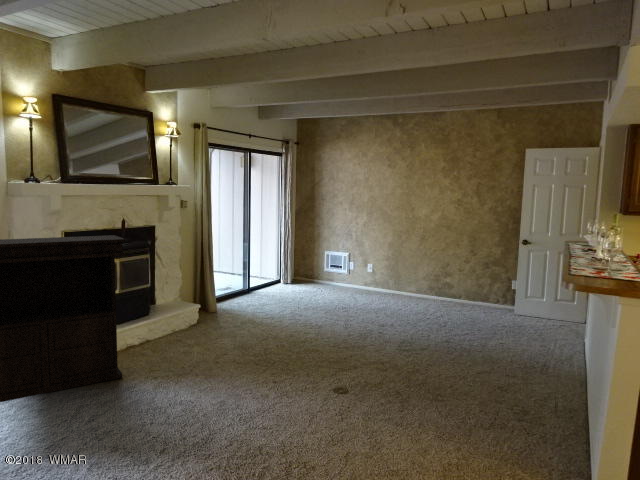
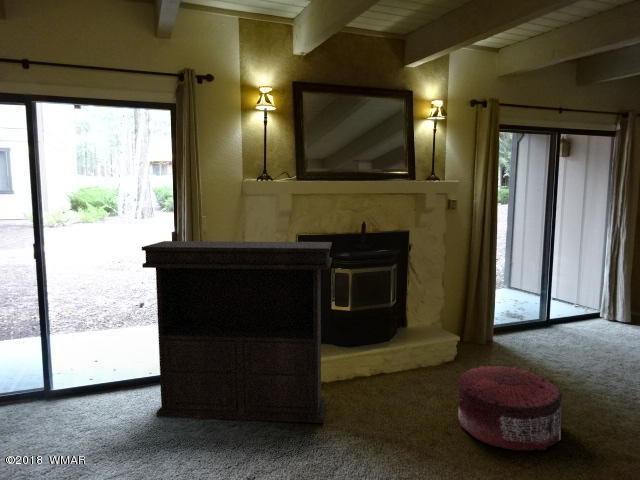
pouf: none [216,312,280,361] -> present [457,366,562,450]

